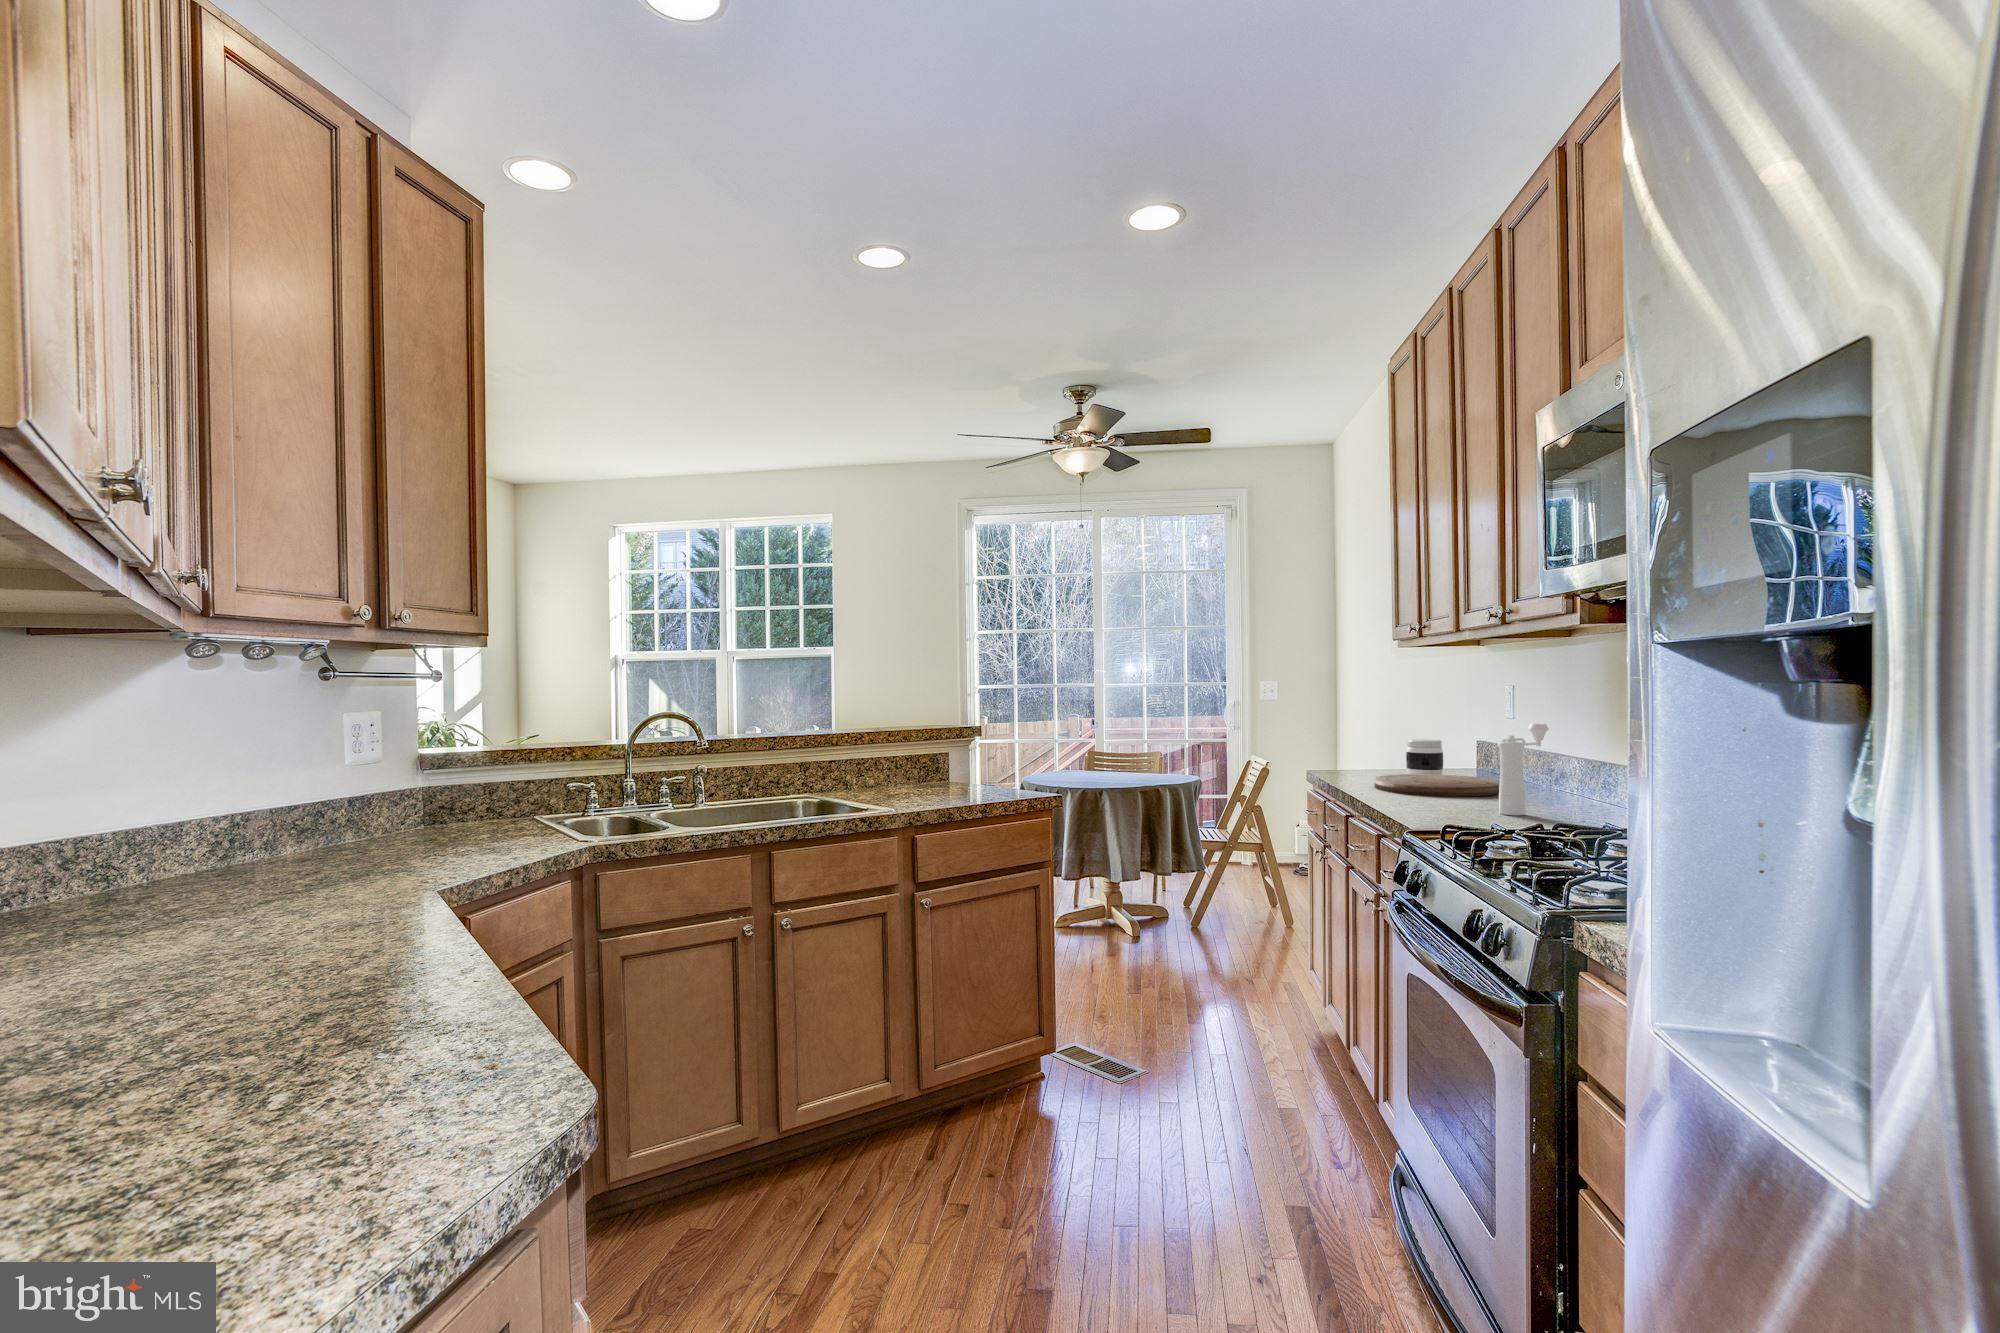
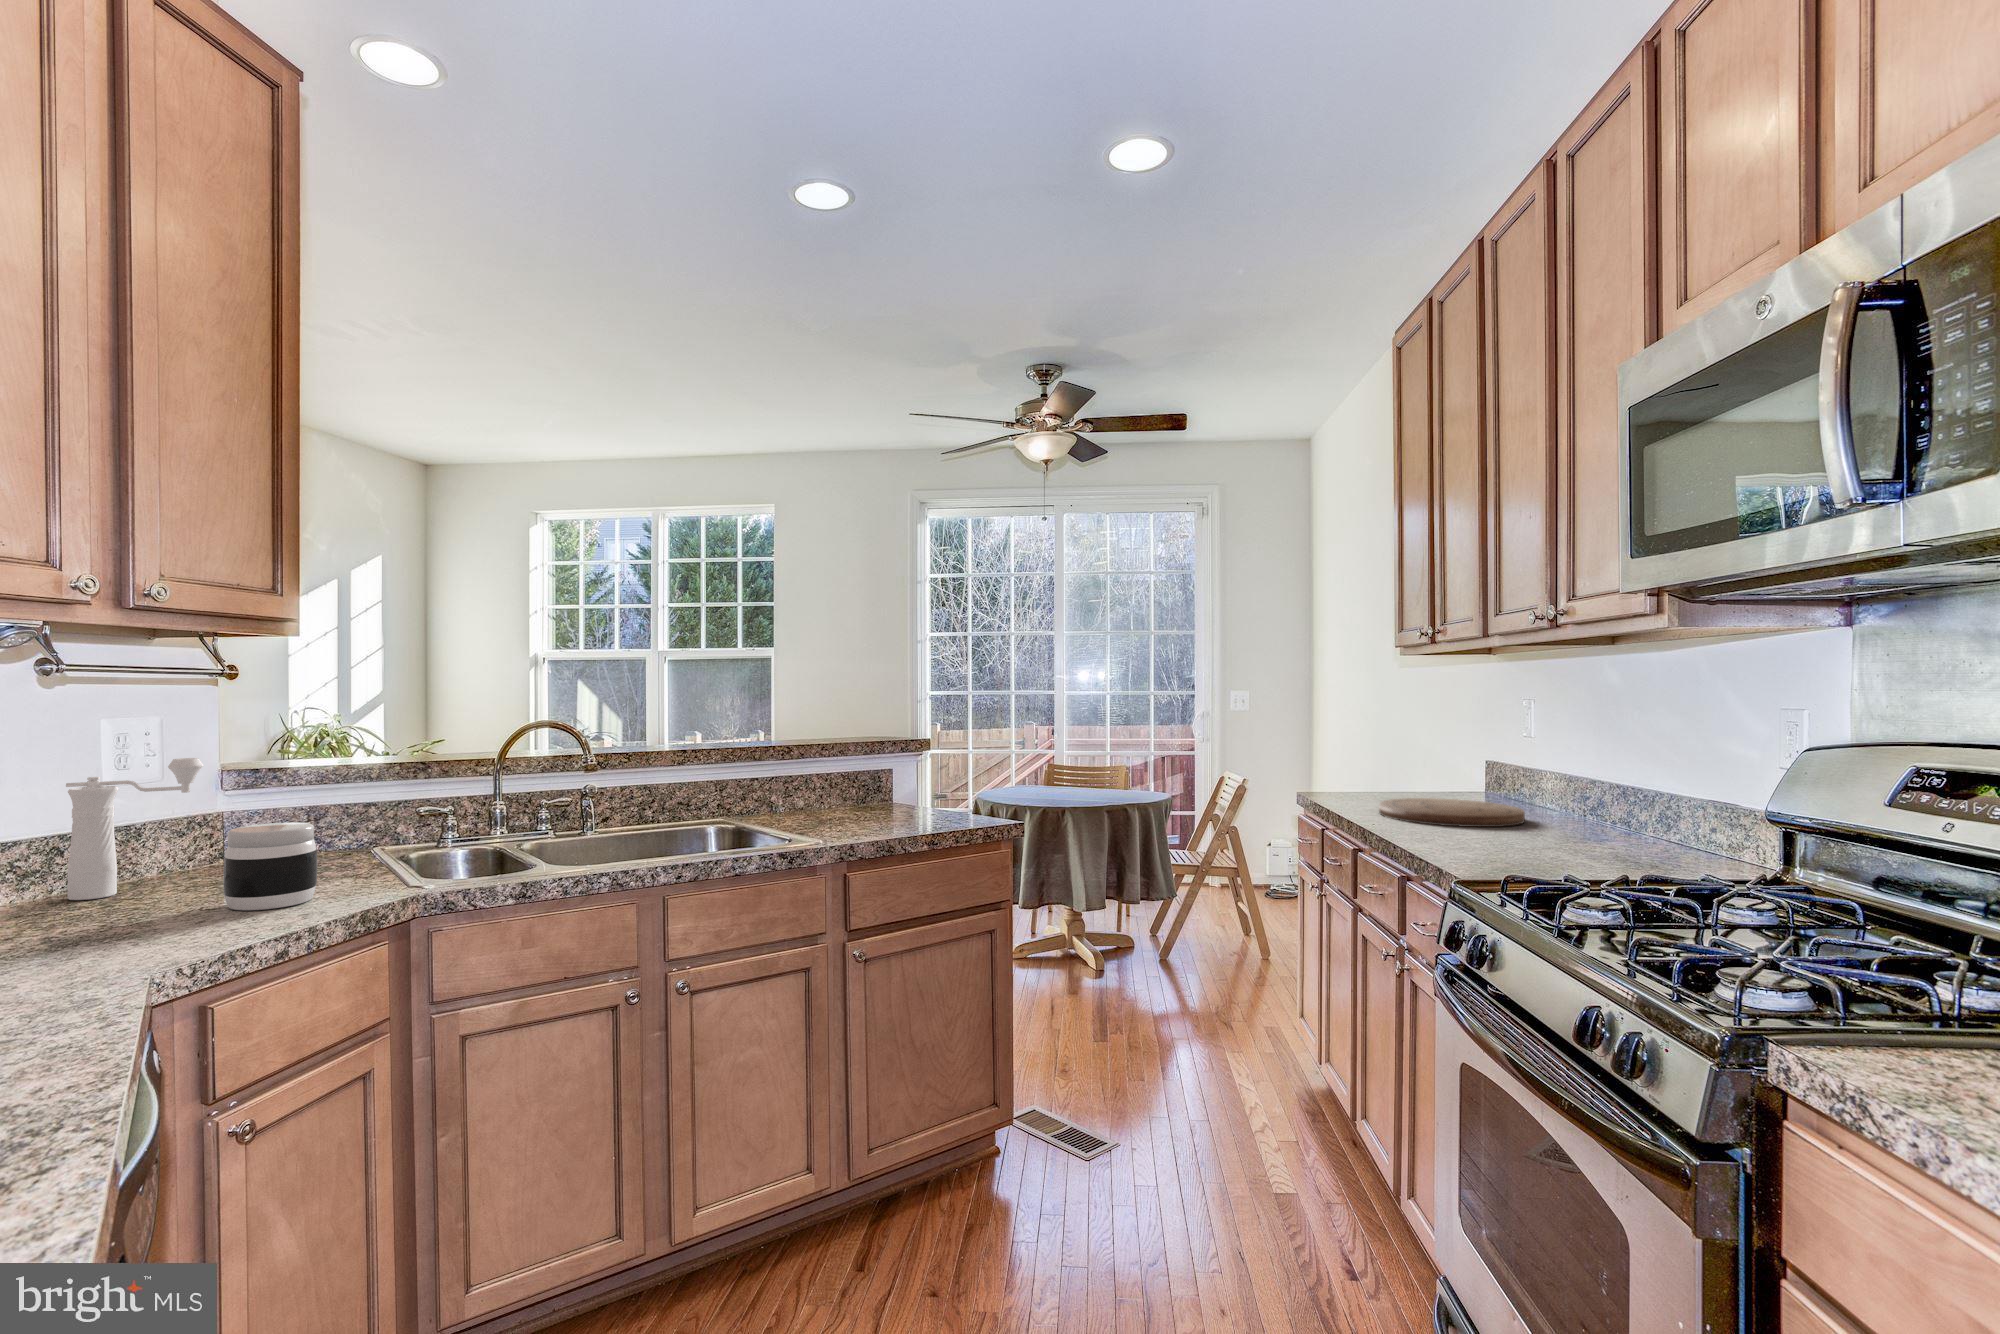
pepper mill: present [1498,723,1548,816] -> present [66,758,204,900]
jar: present [1406,739,1443,775] -> present [223,822,317,910]

